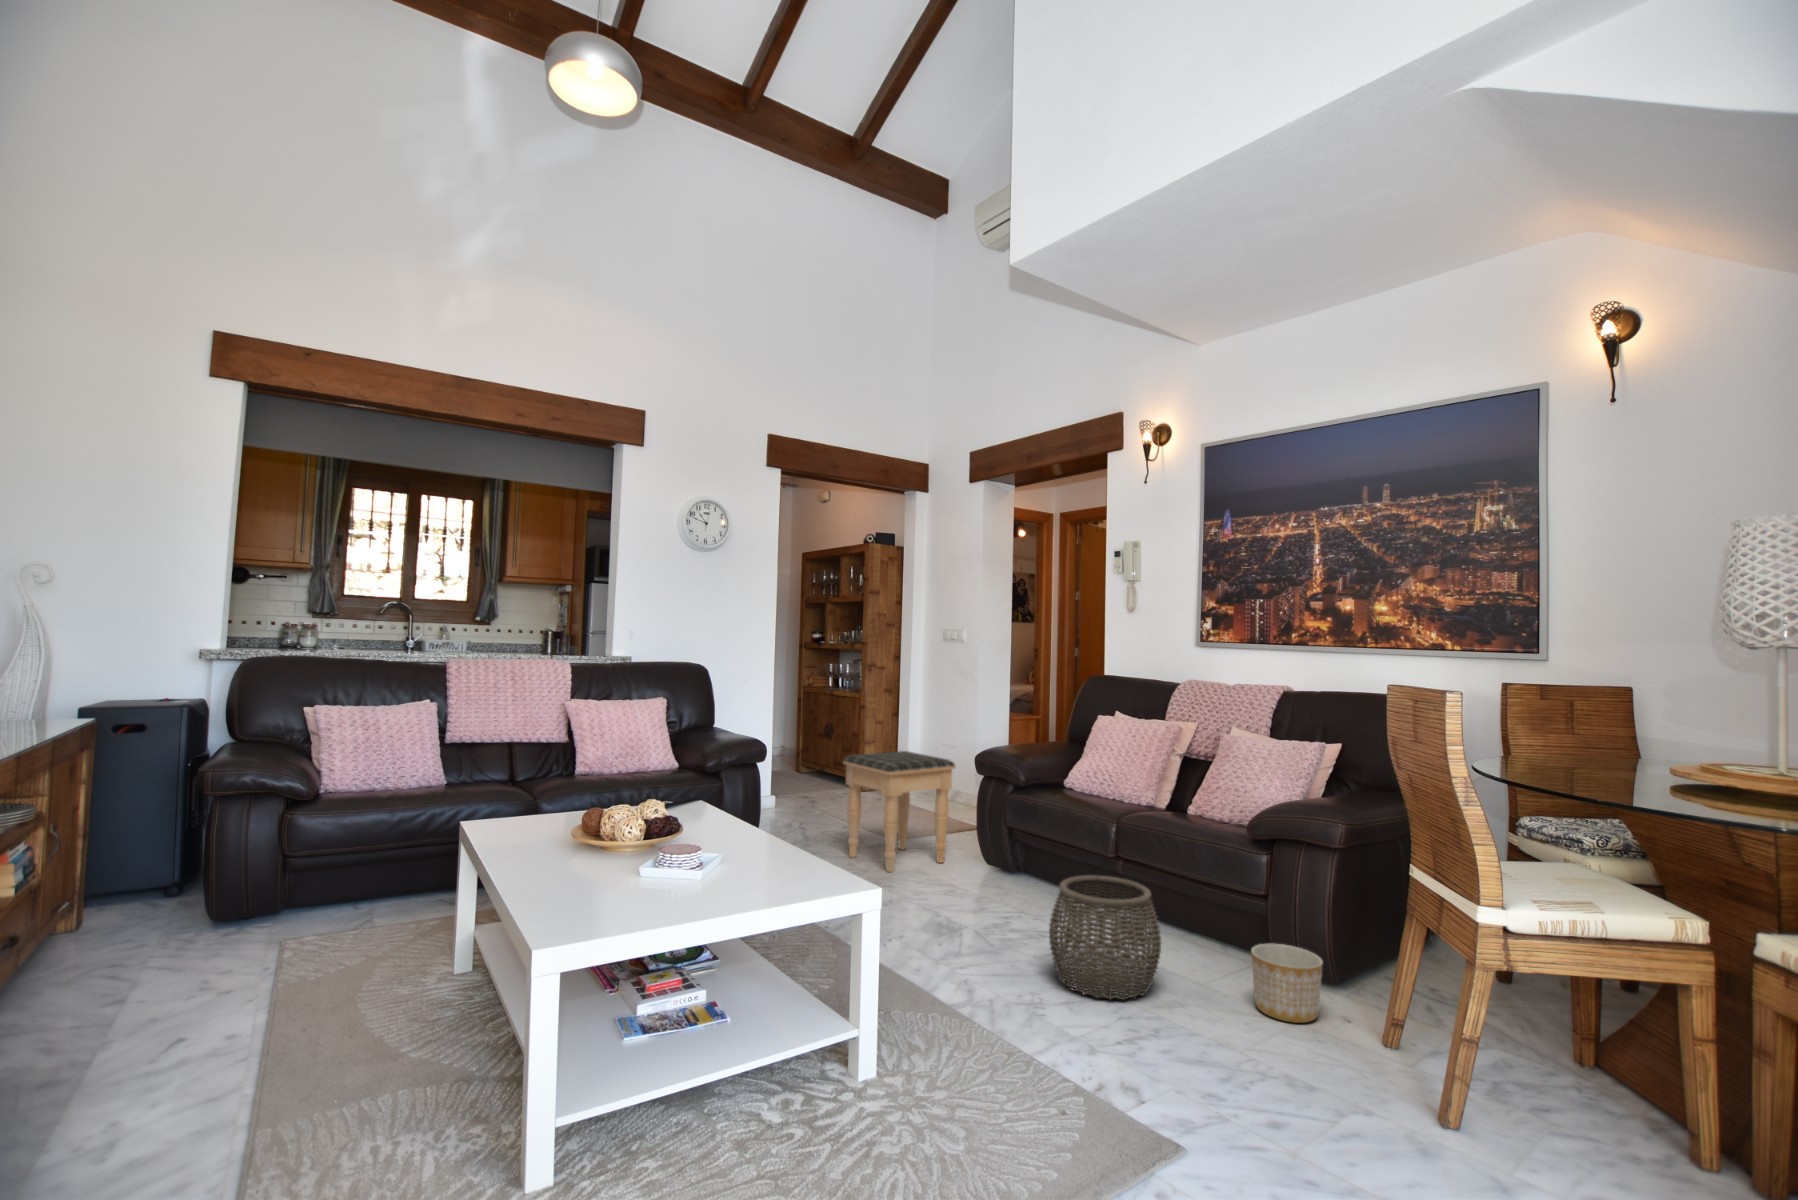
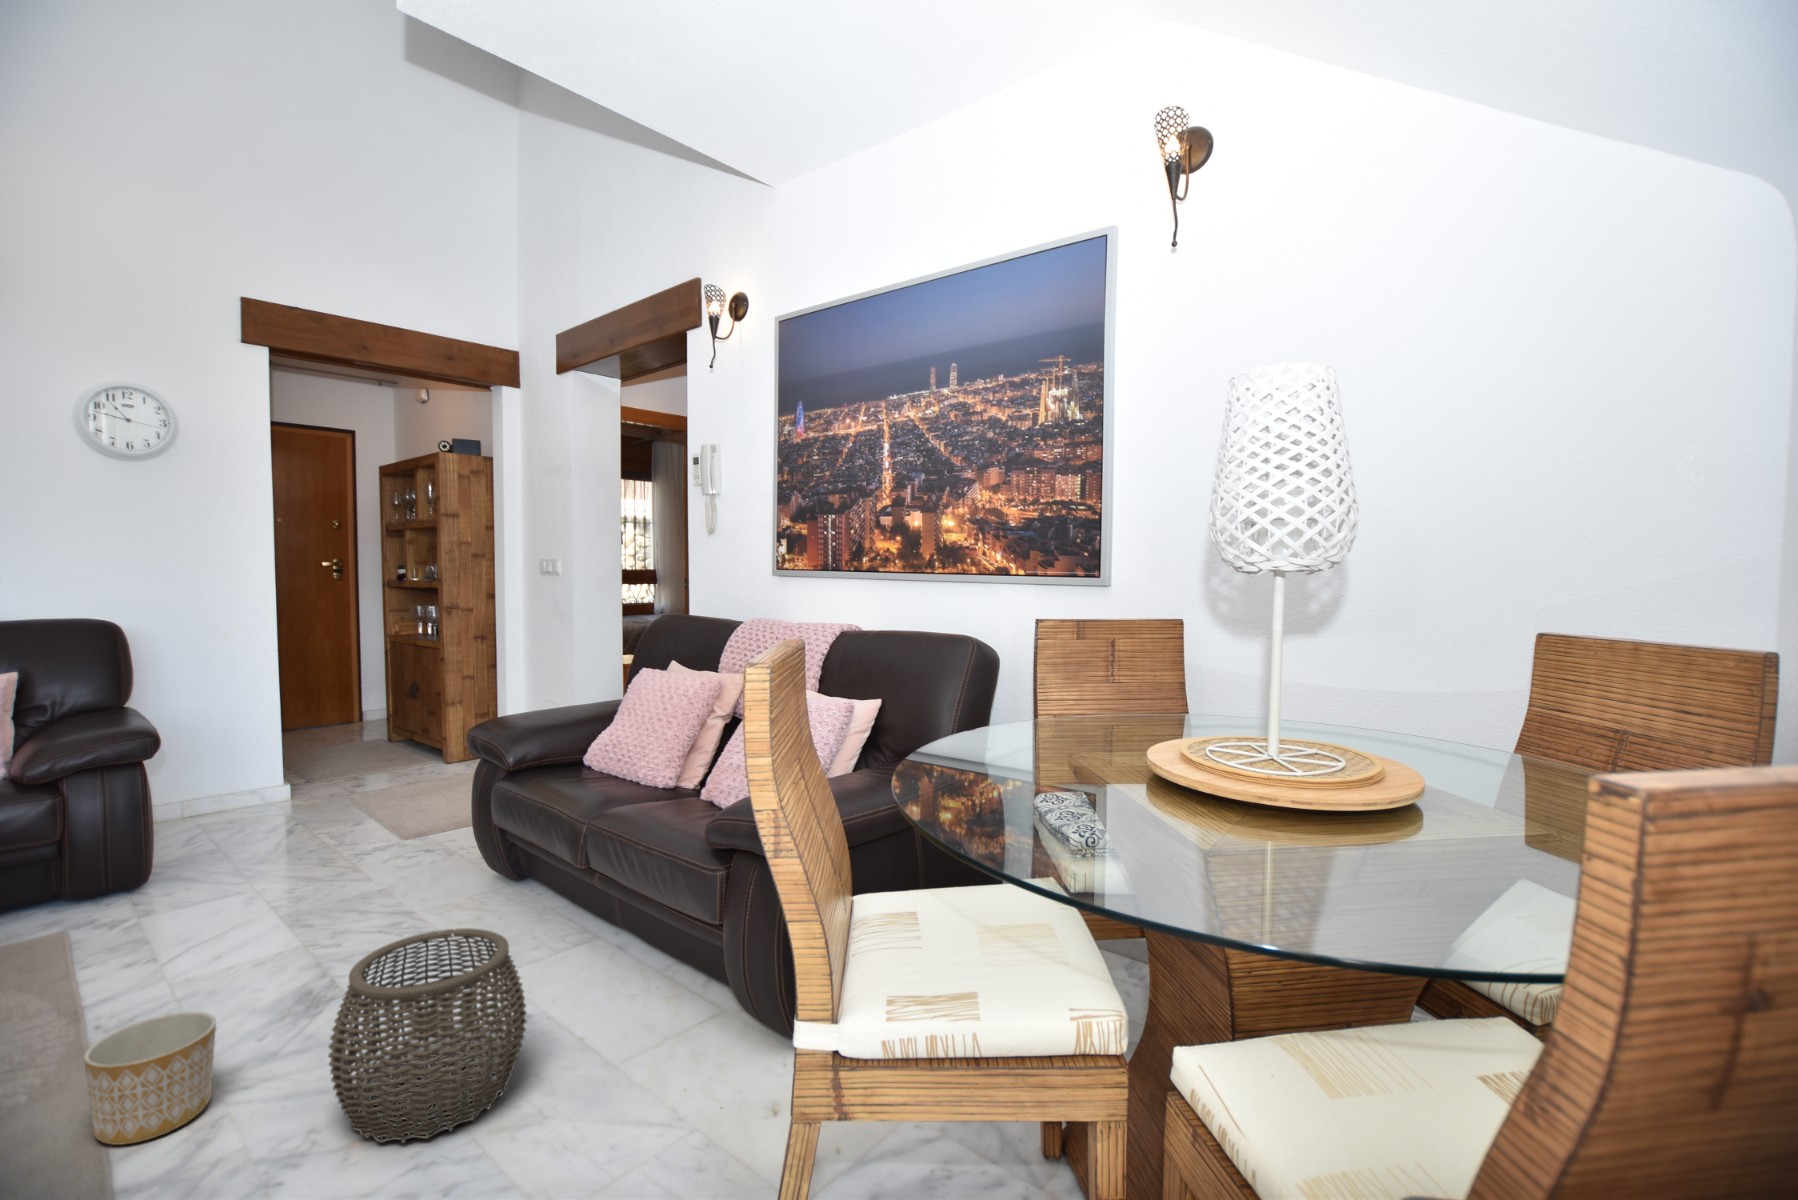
footstool: present [843,751,955,872] -> none [270,726,438,903]
planter: present [1251,944,1323,1023] -> present [84,1011,216,1145]

